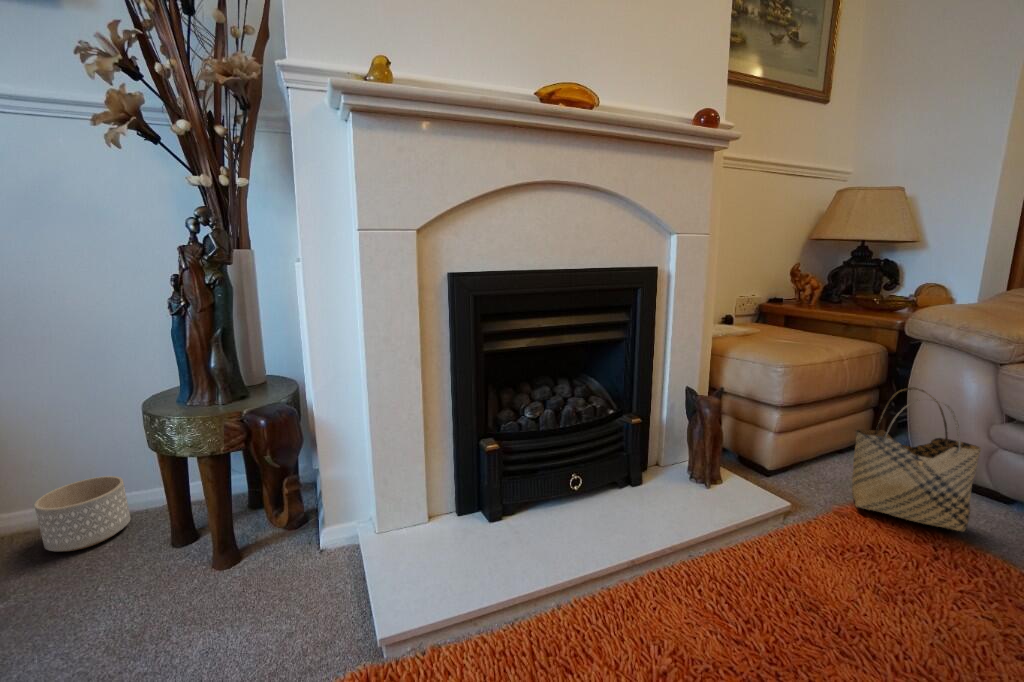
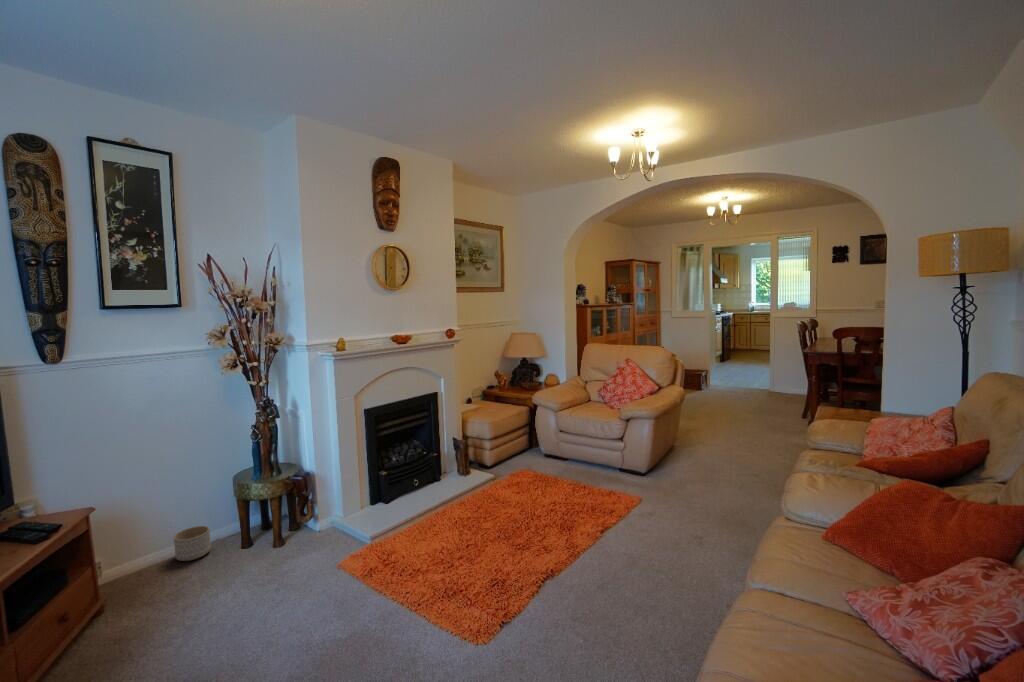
woven basket: present [852,388,981,532] -> none [510,426,543,471]

